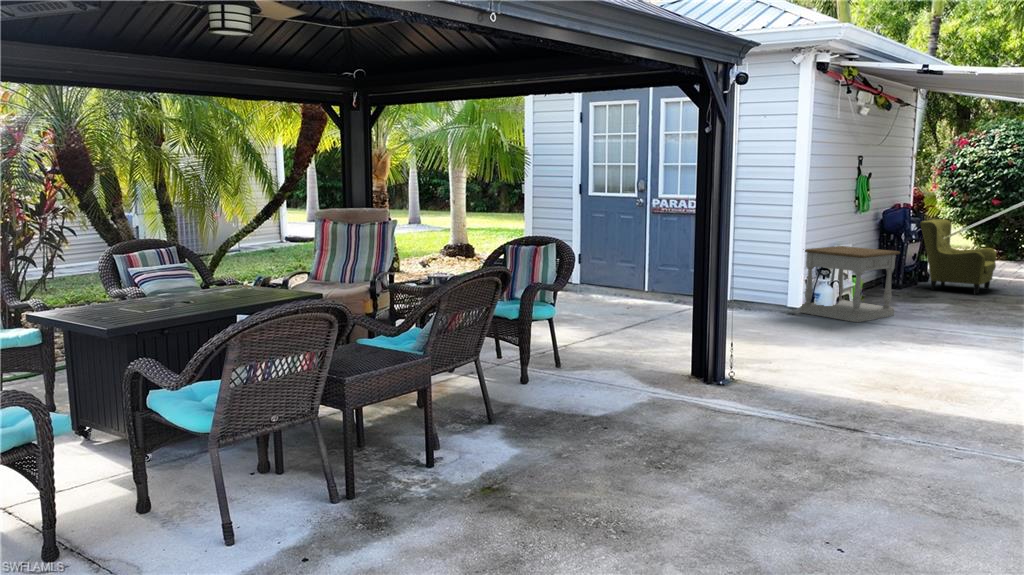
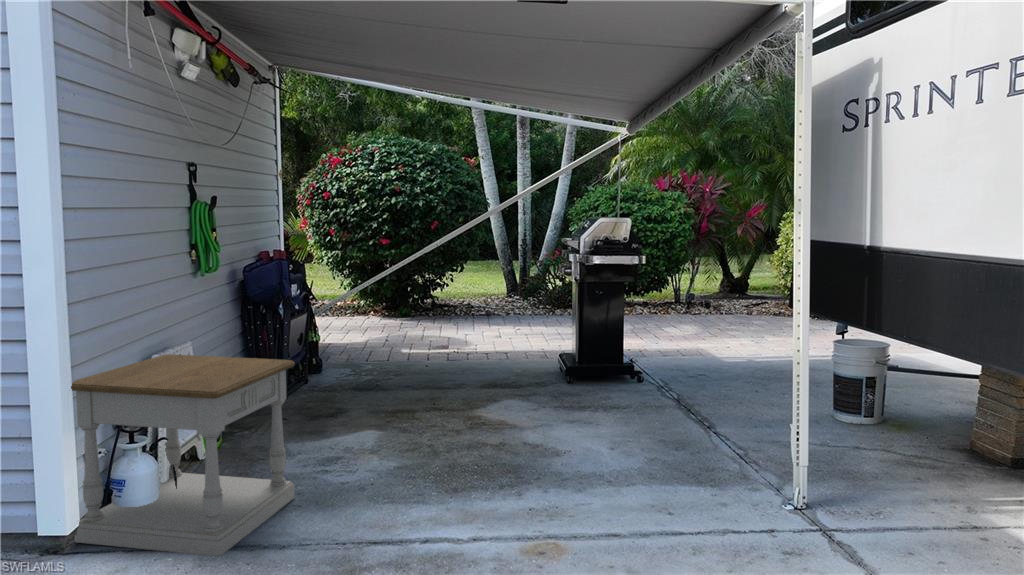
armchair: present [920,219,996,294] -> none [305,273,417,394]

